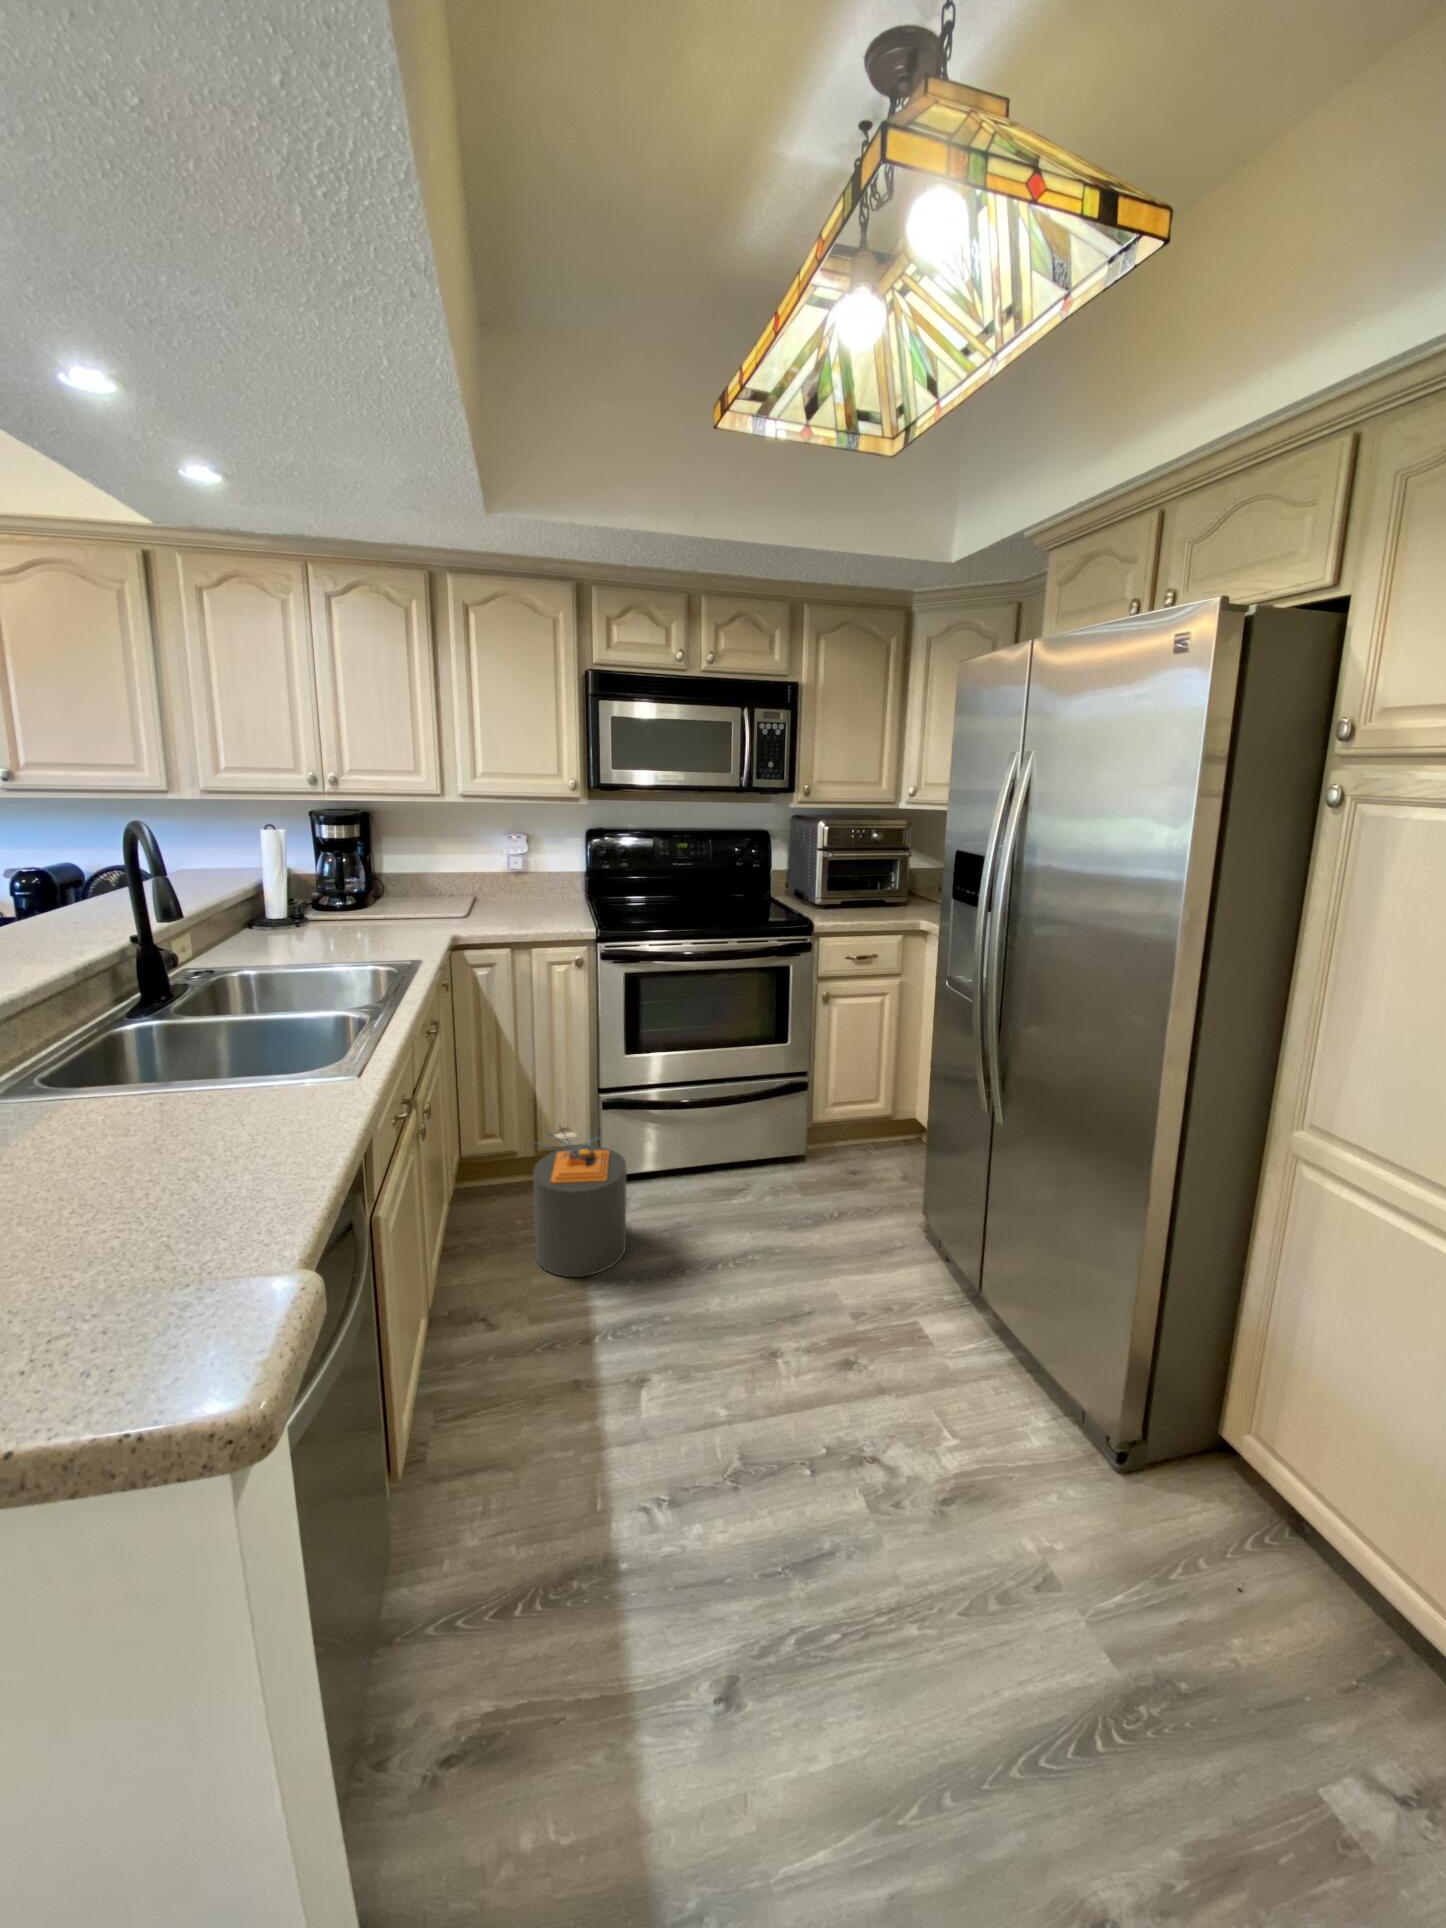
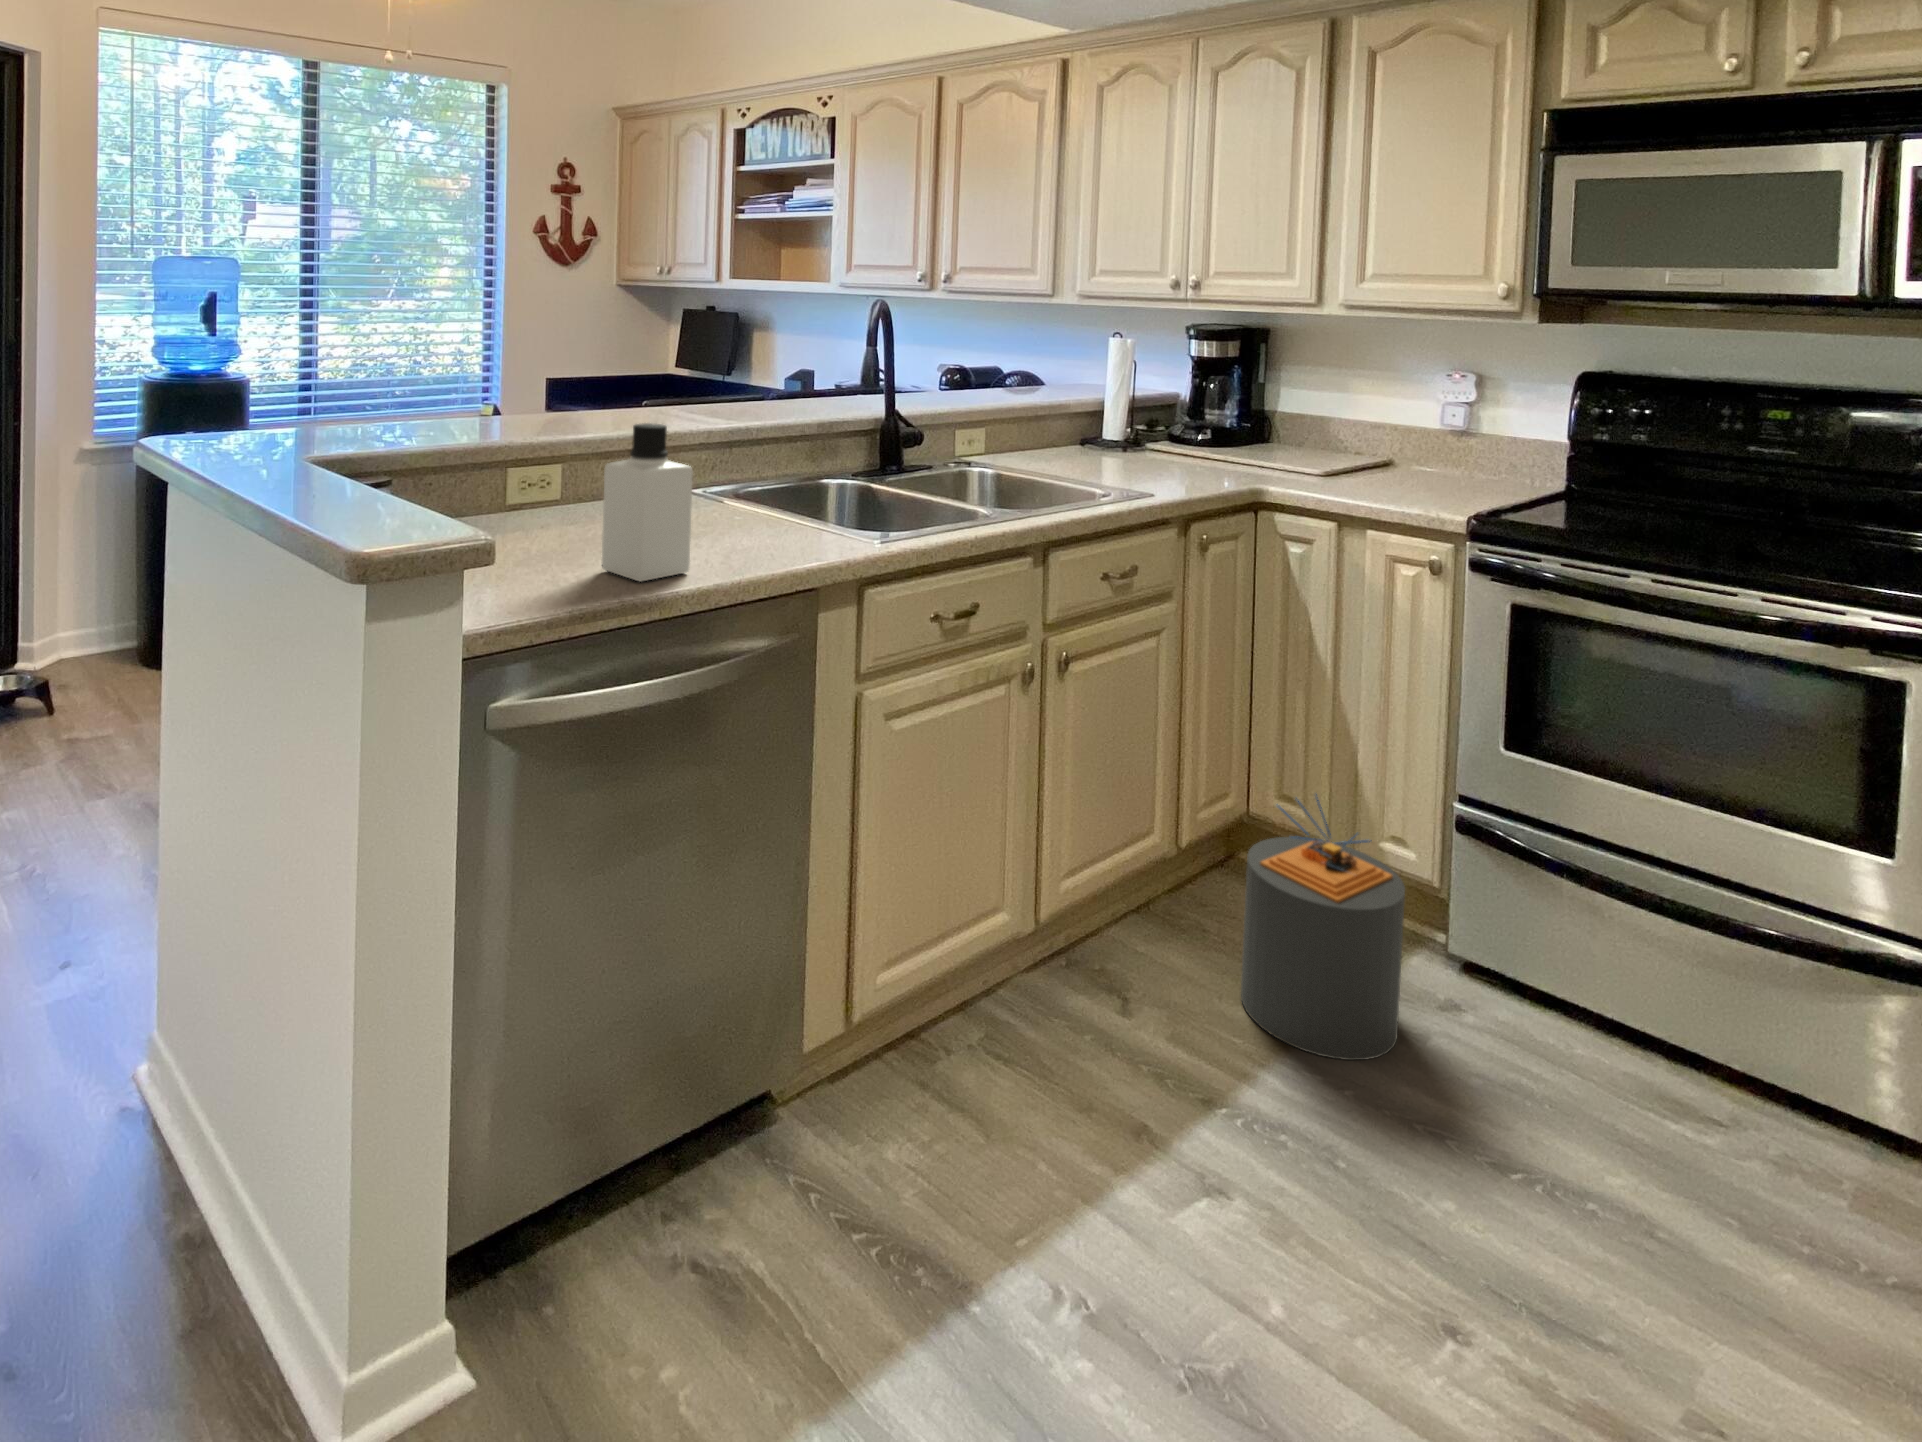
bottle: none [151,1047,282,1256] -> present [602,423,693,581]

